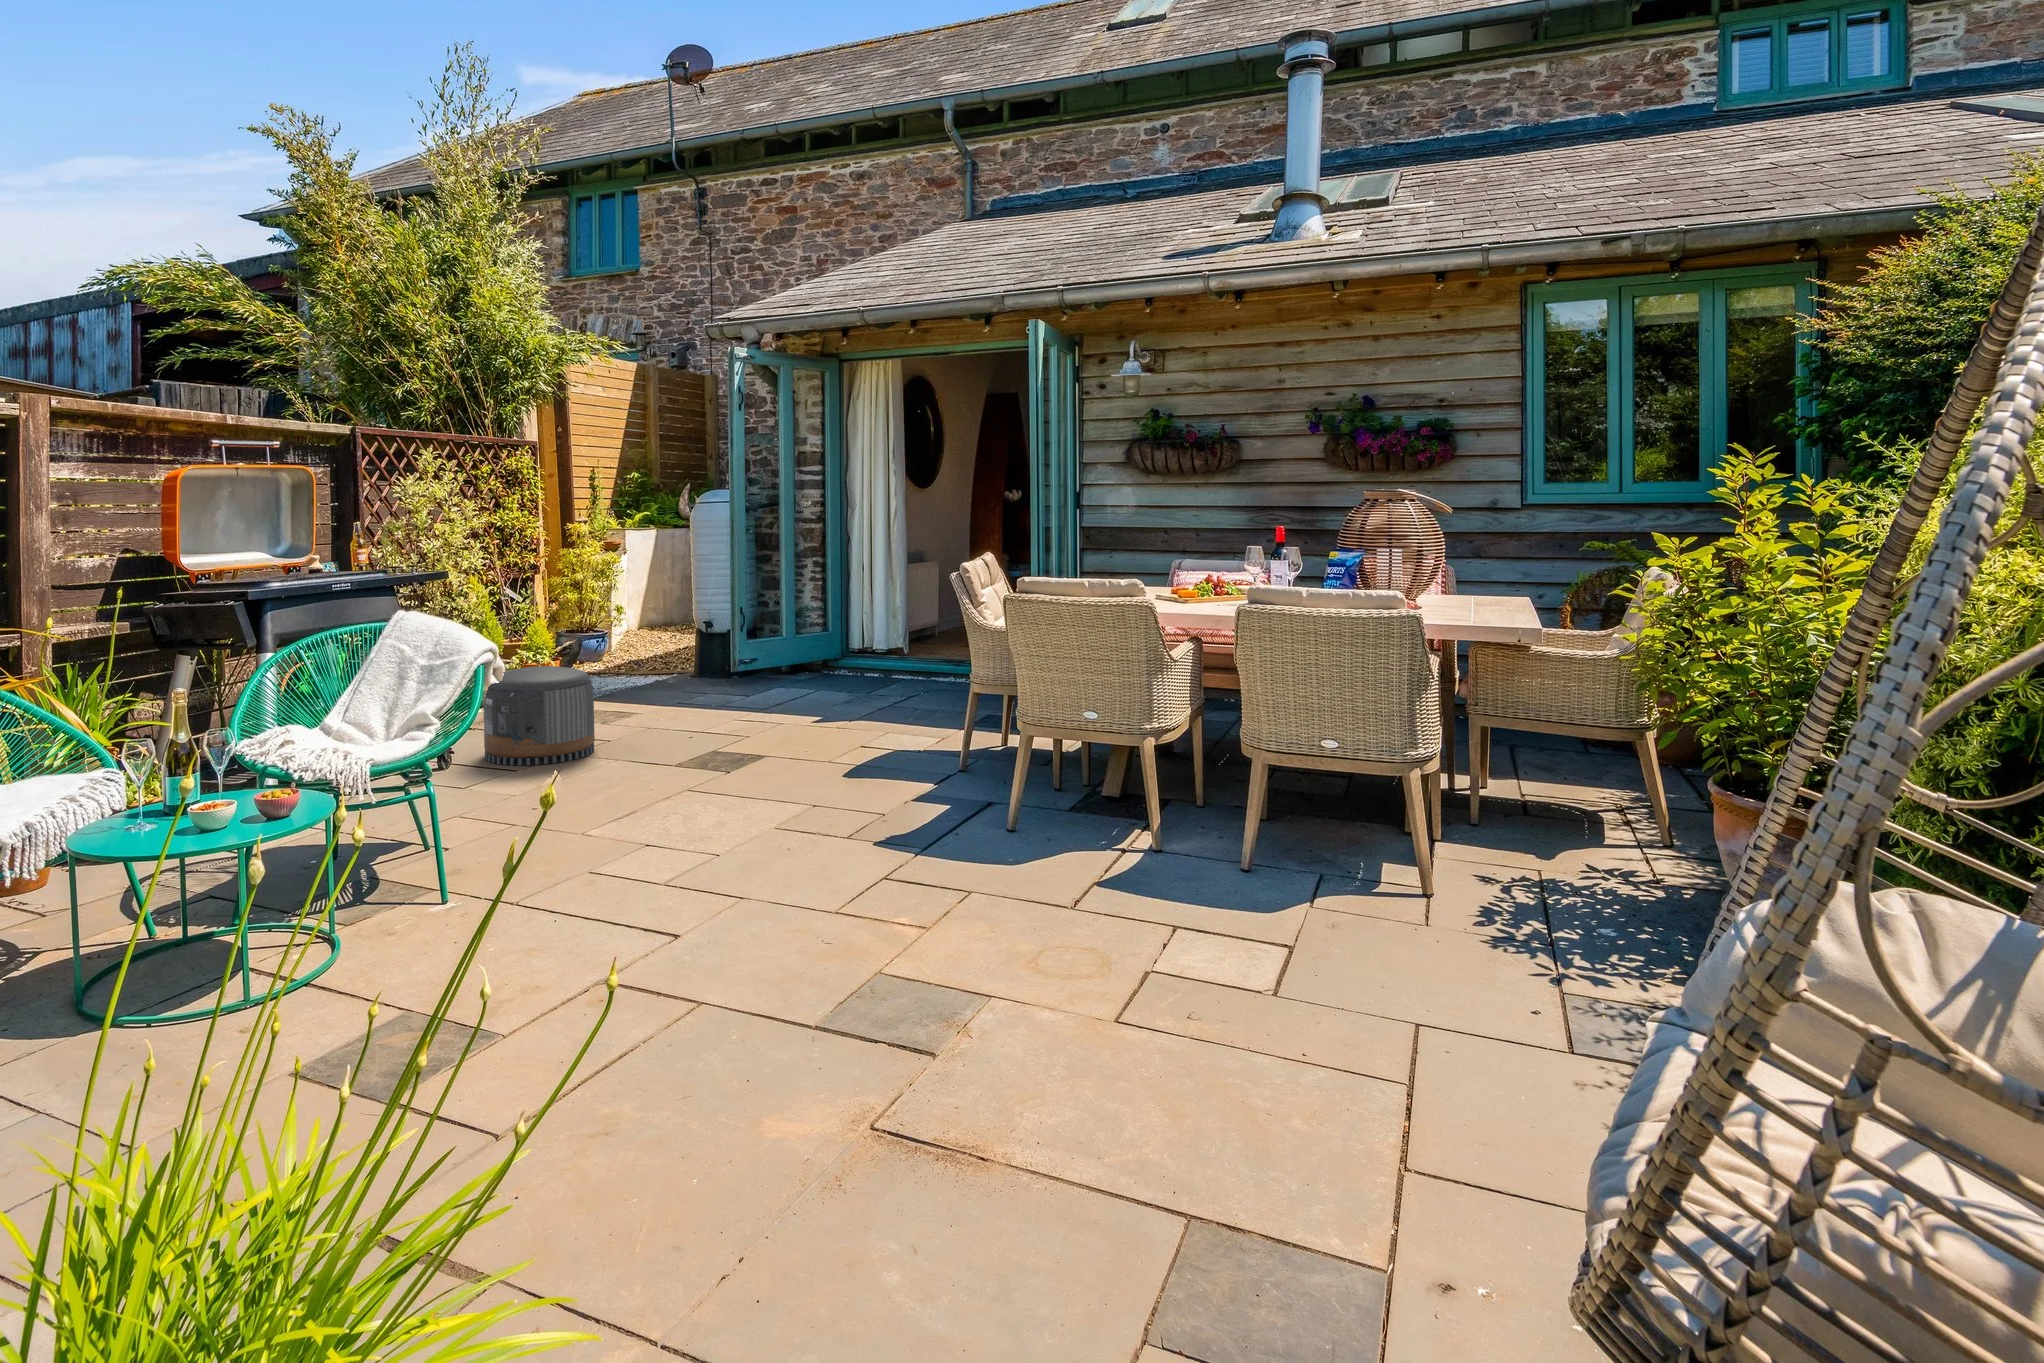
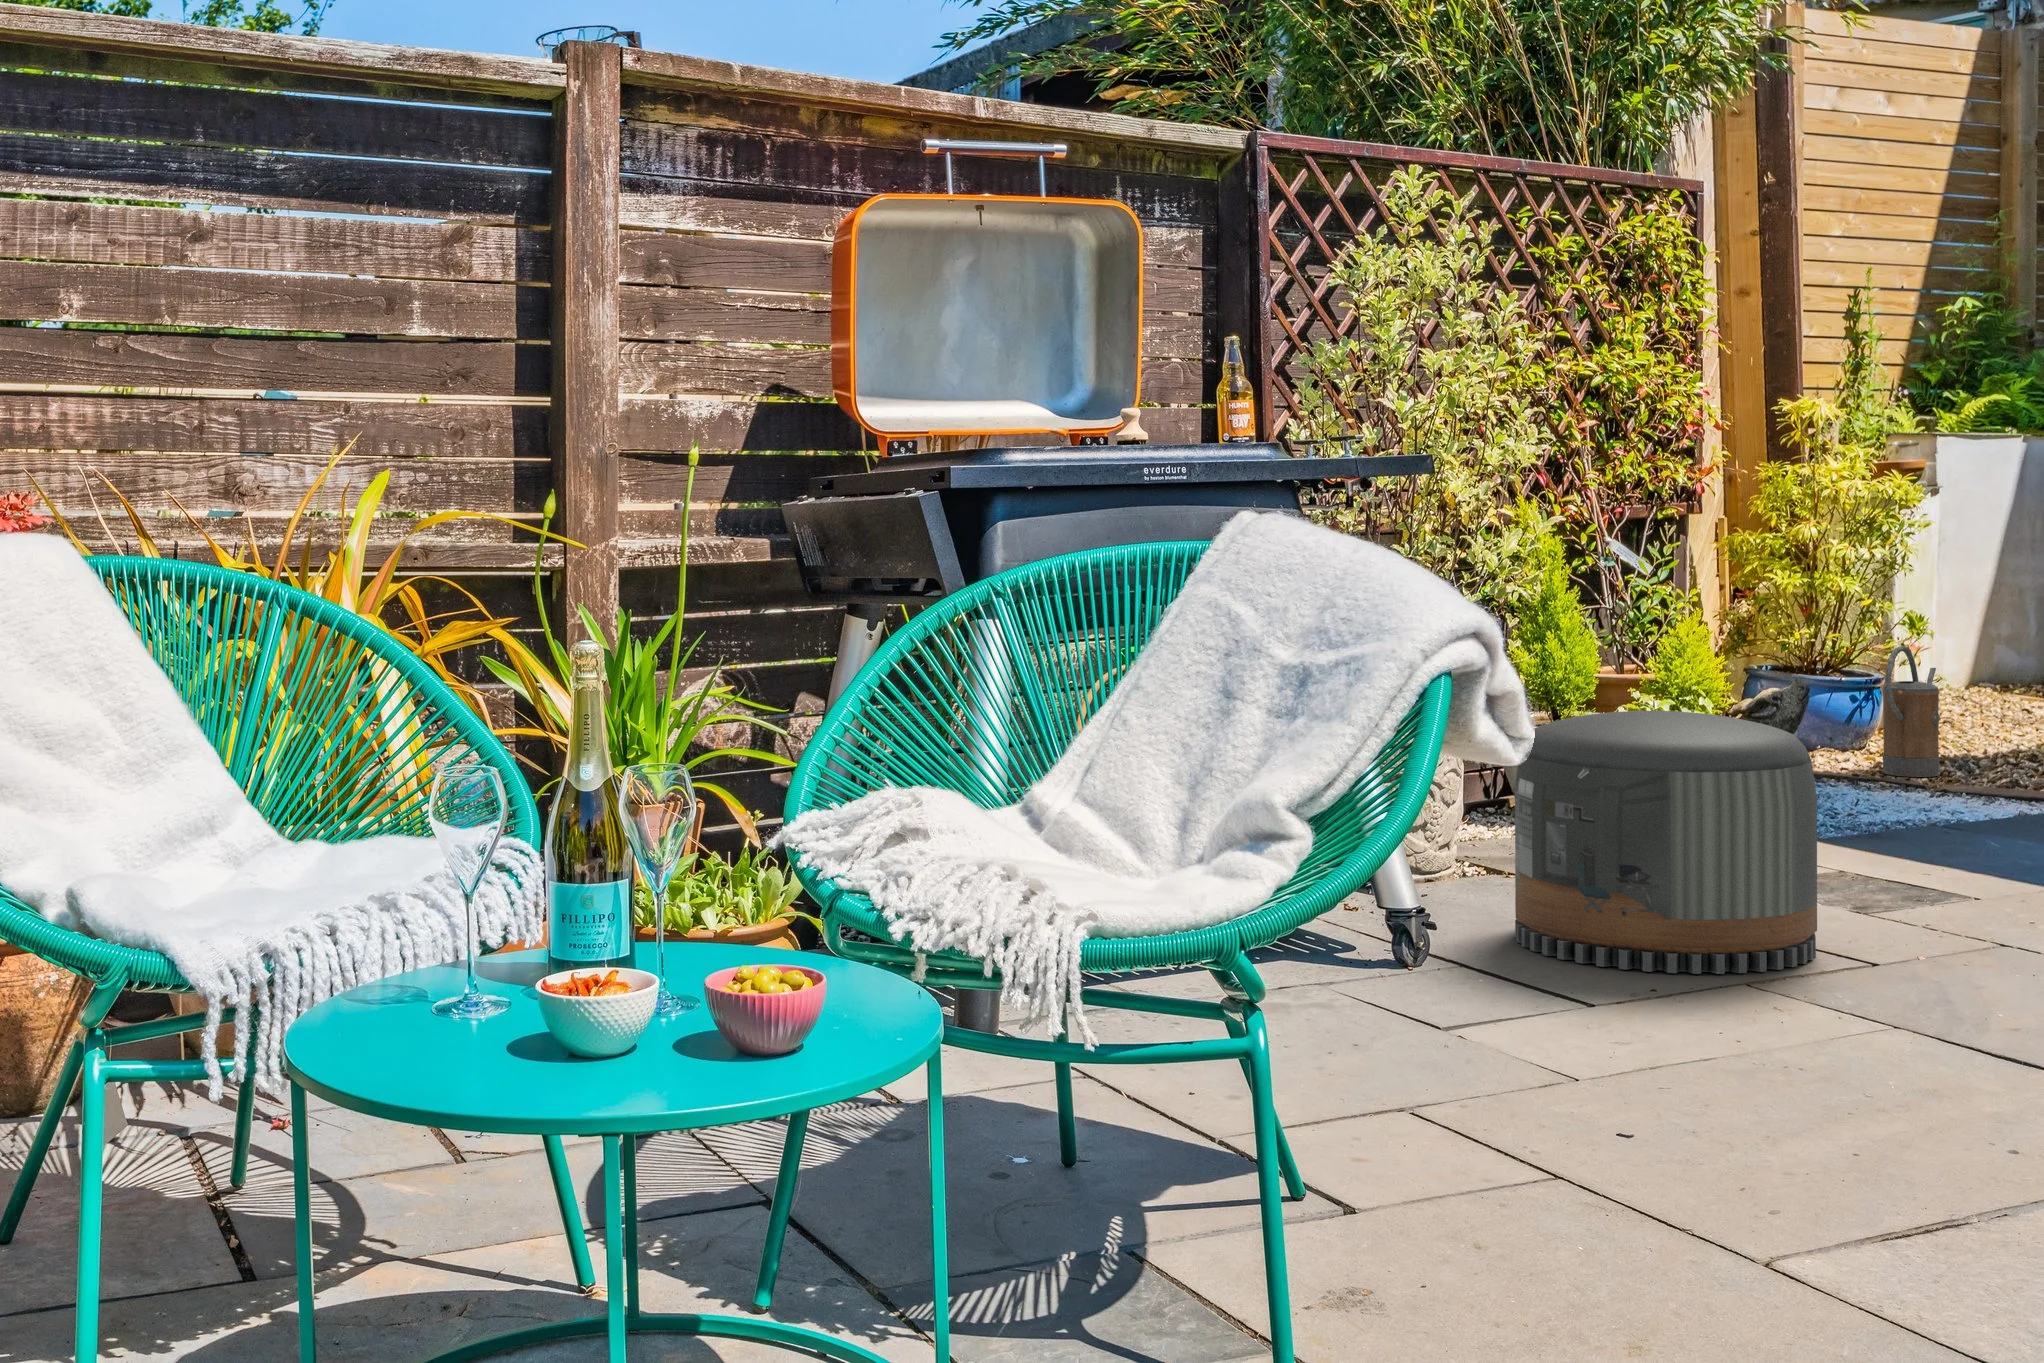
watering can: none [610,621,630,671] -> present [1883,646,1940,777]

